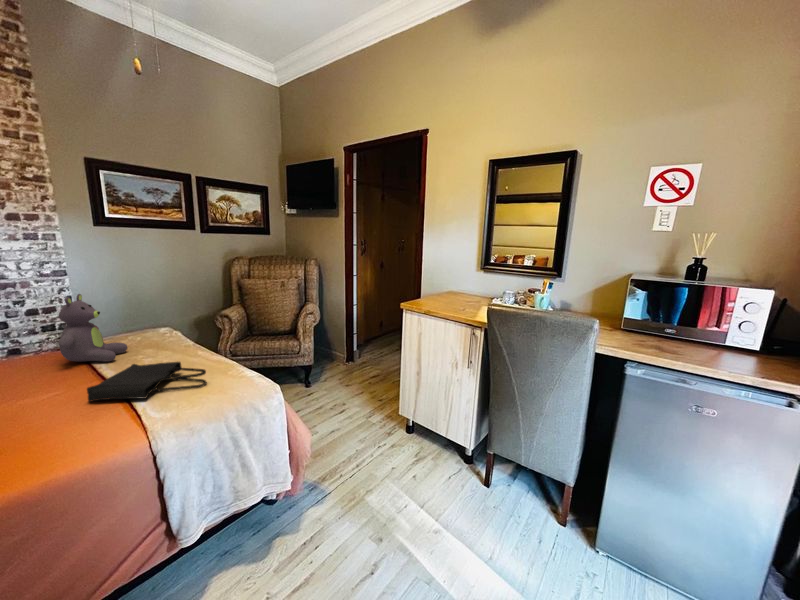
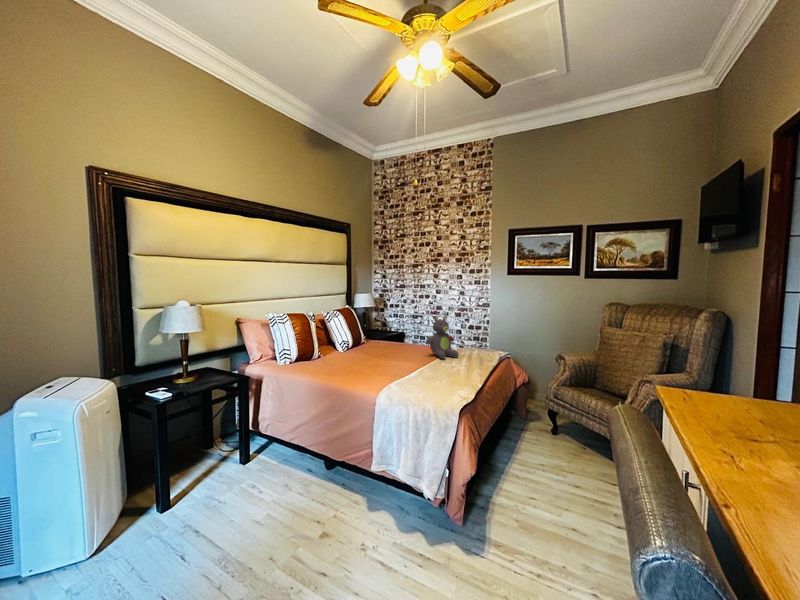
tote bag: present [87,362,207,402] -> none [396,361,441,387]

